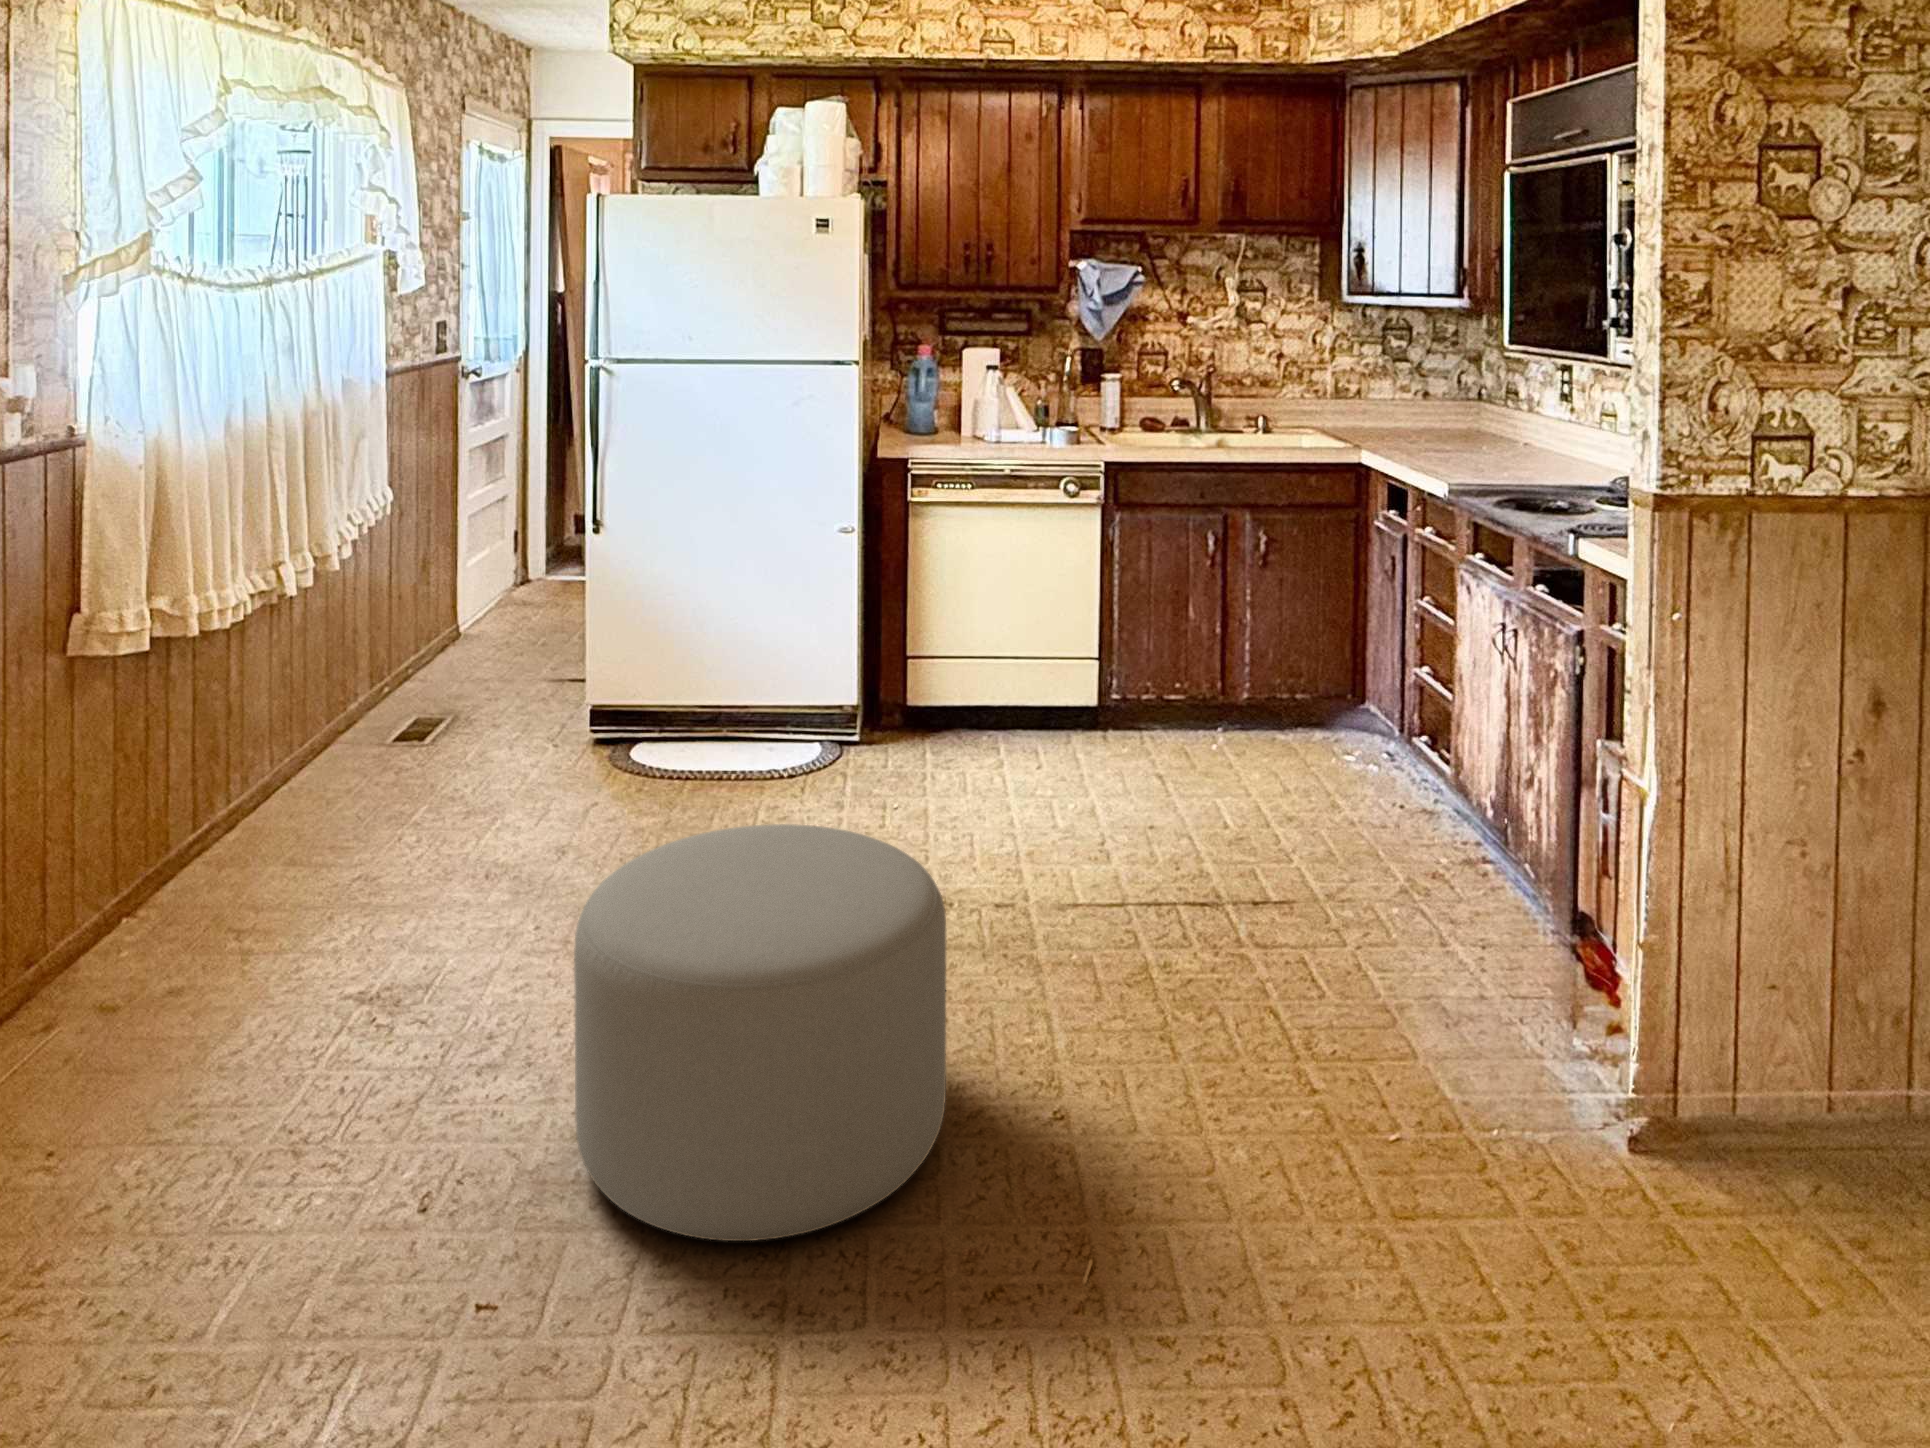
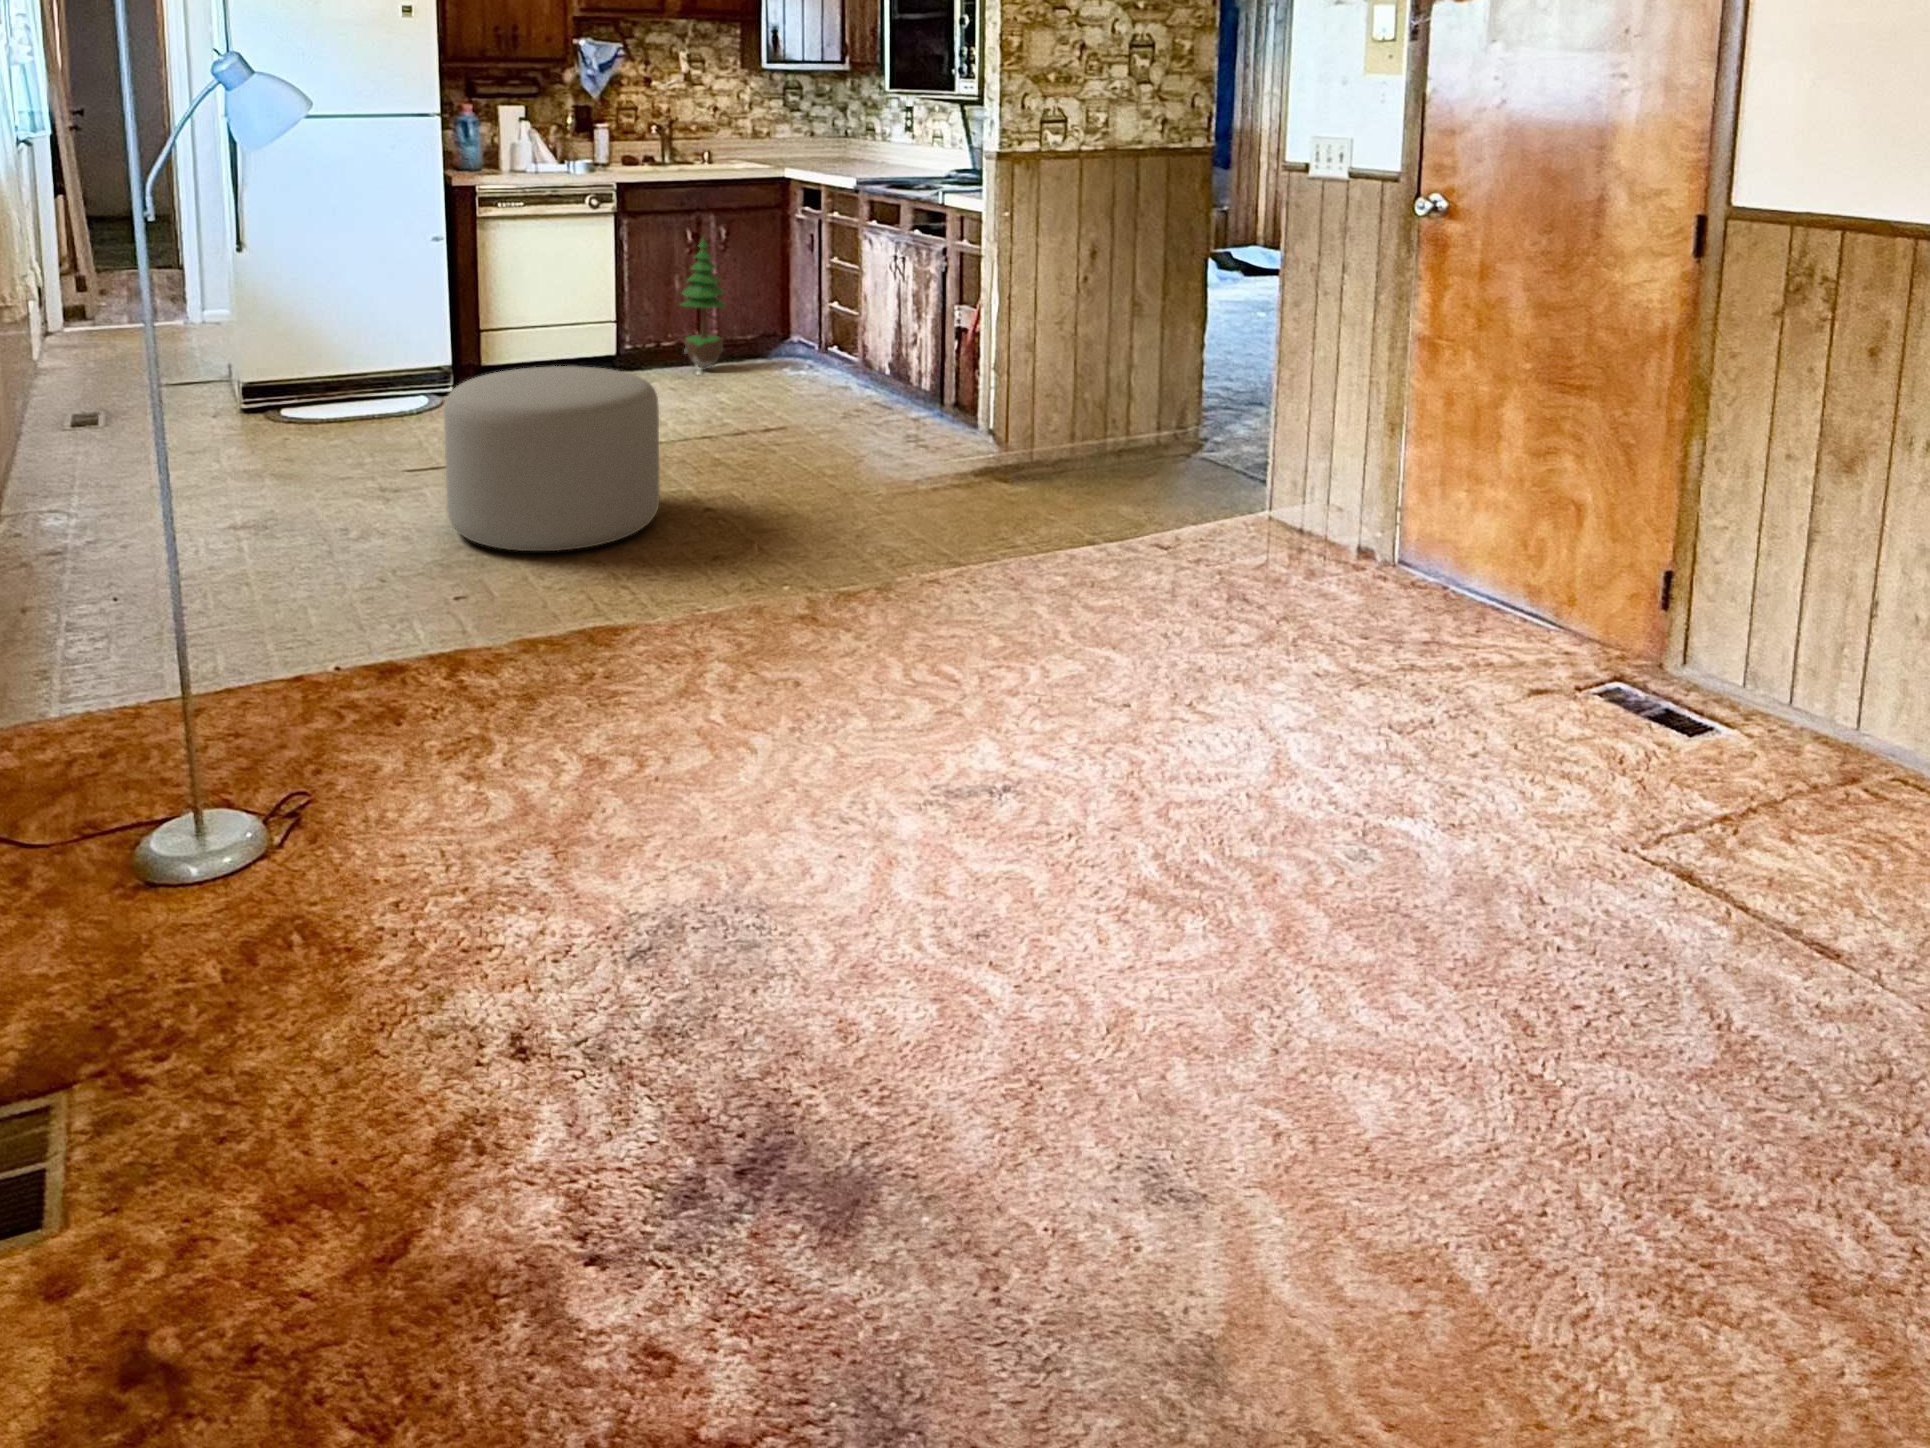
potted tree: none [1182,545,1255,746] -> present [680,237,725,370]

